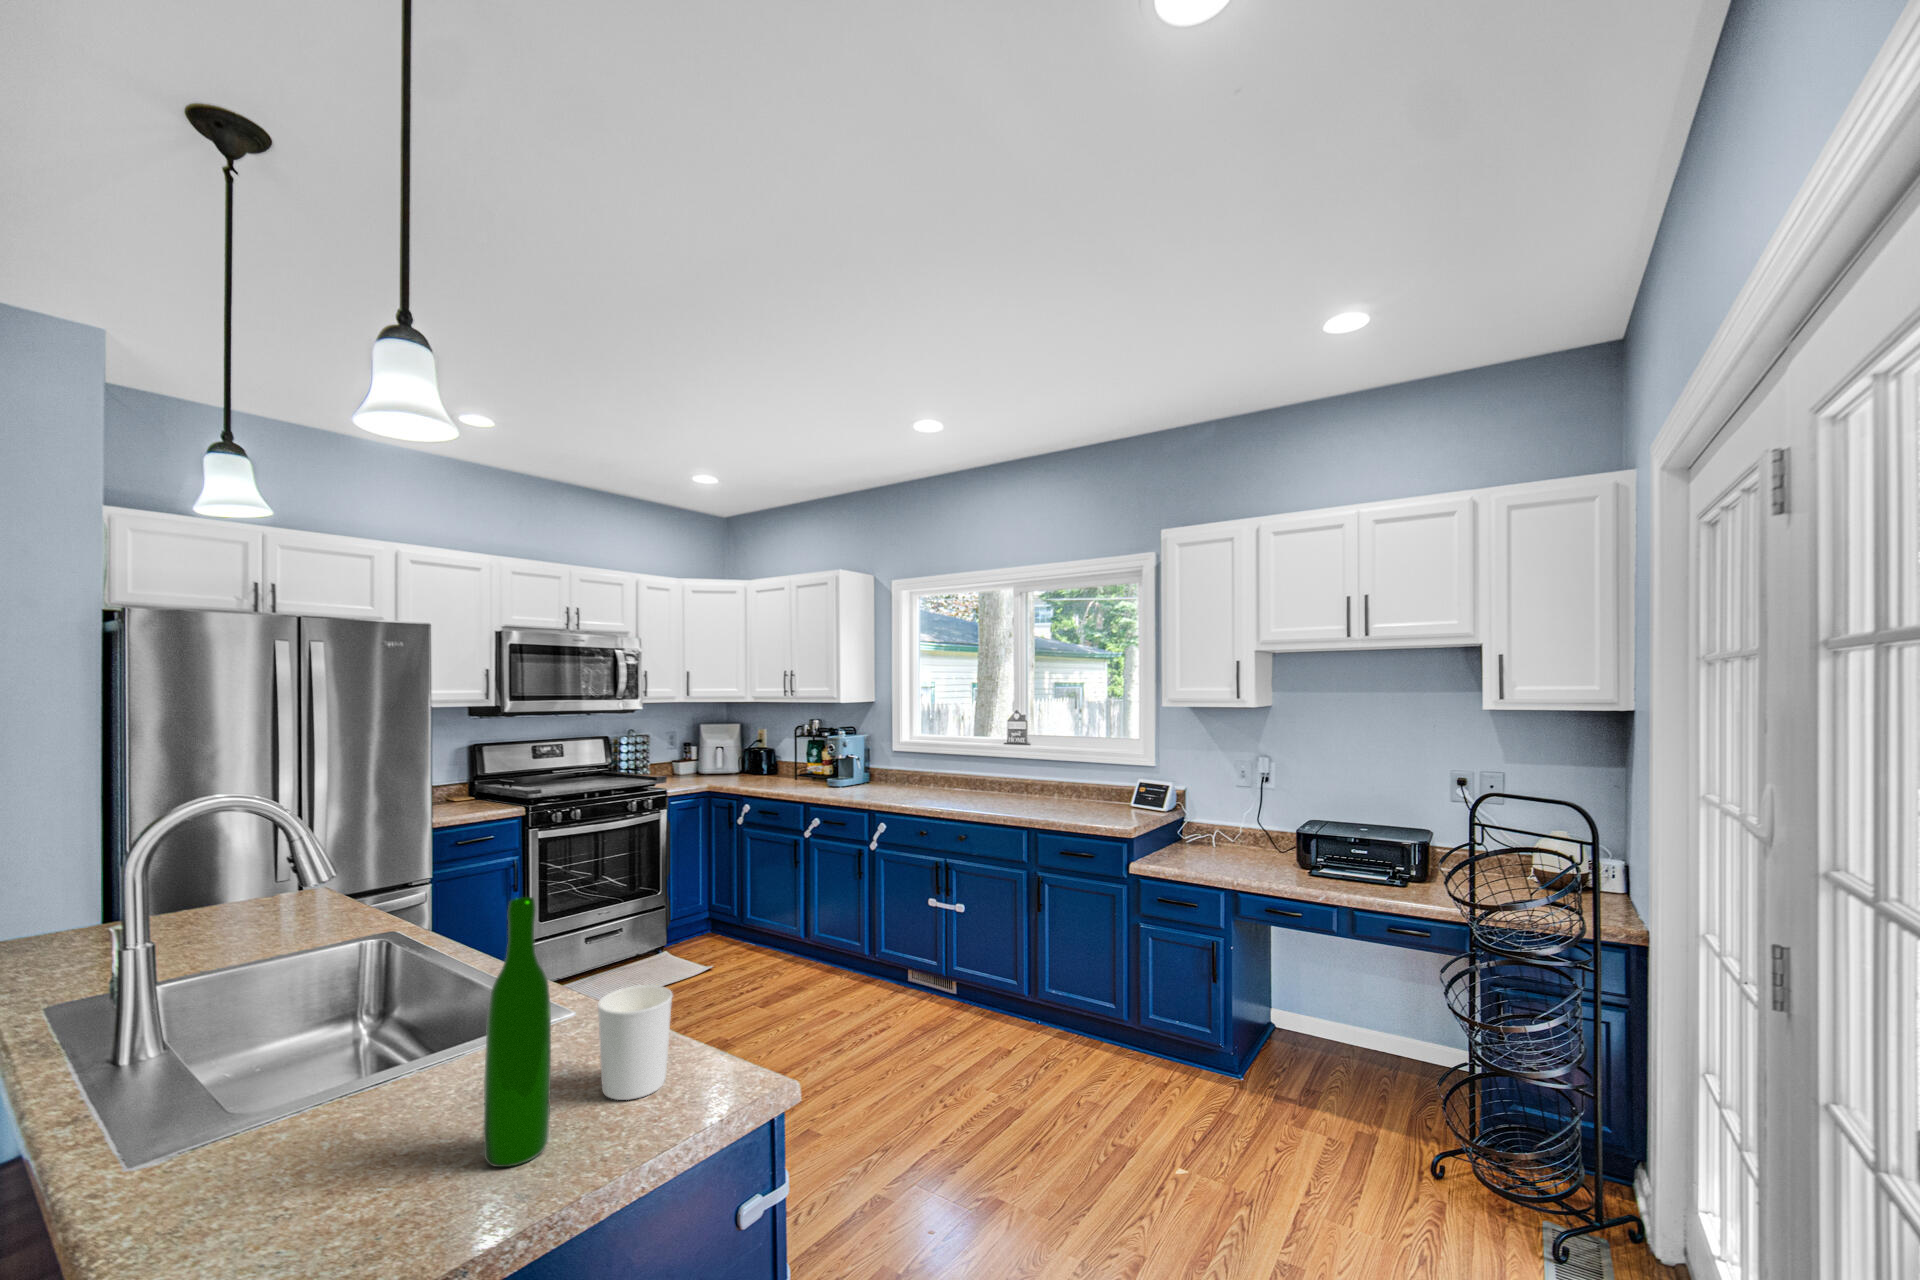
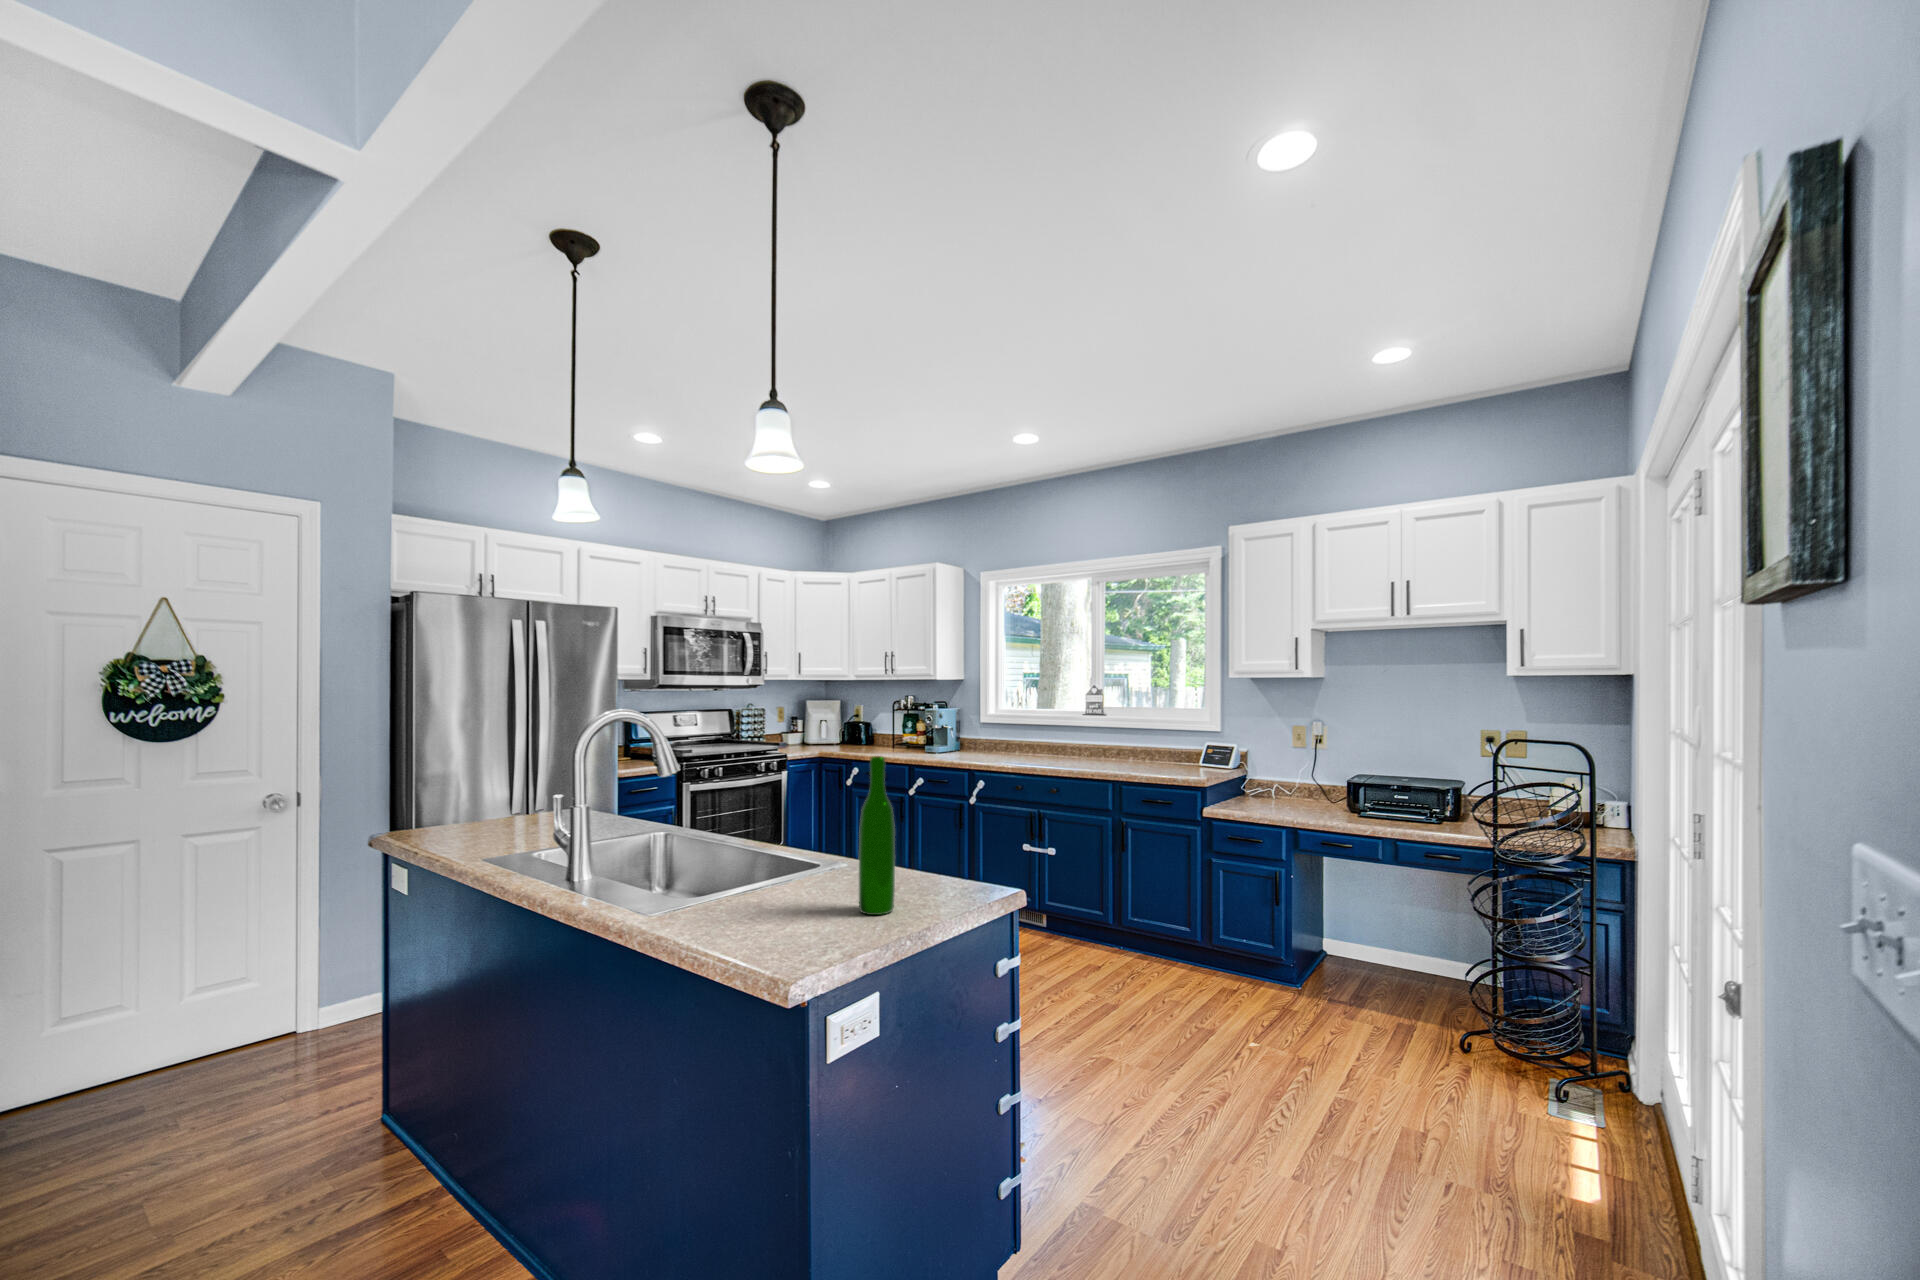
candle holder: present [598,985,673,1100] -> none [901,829,946,894]

